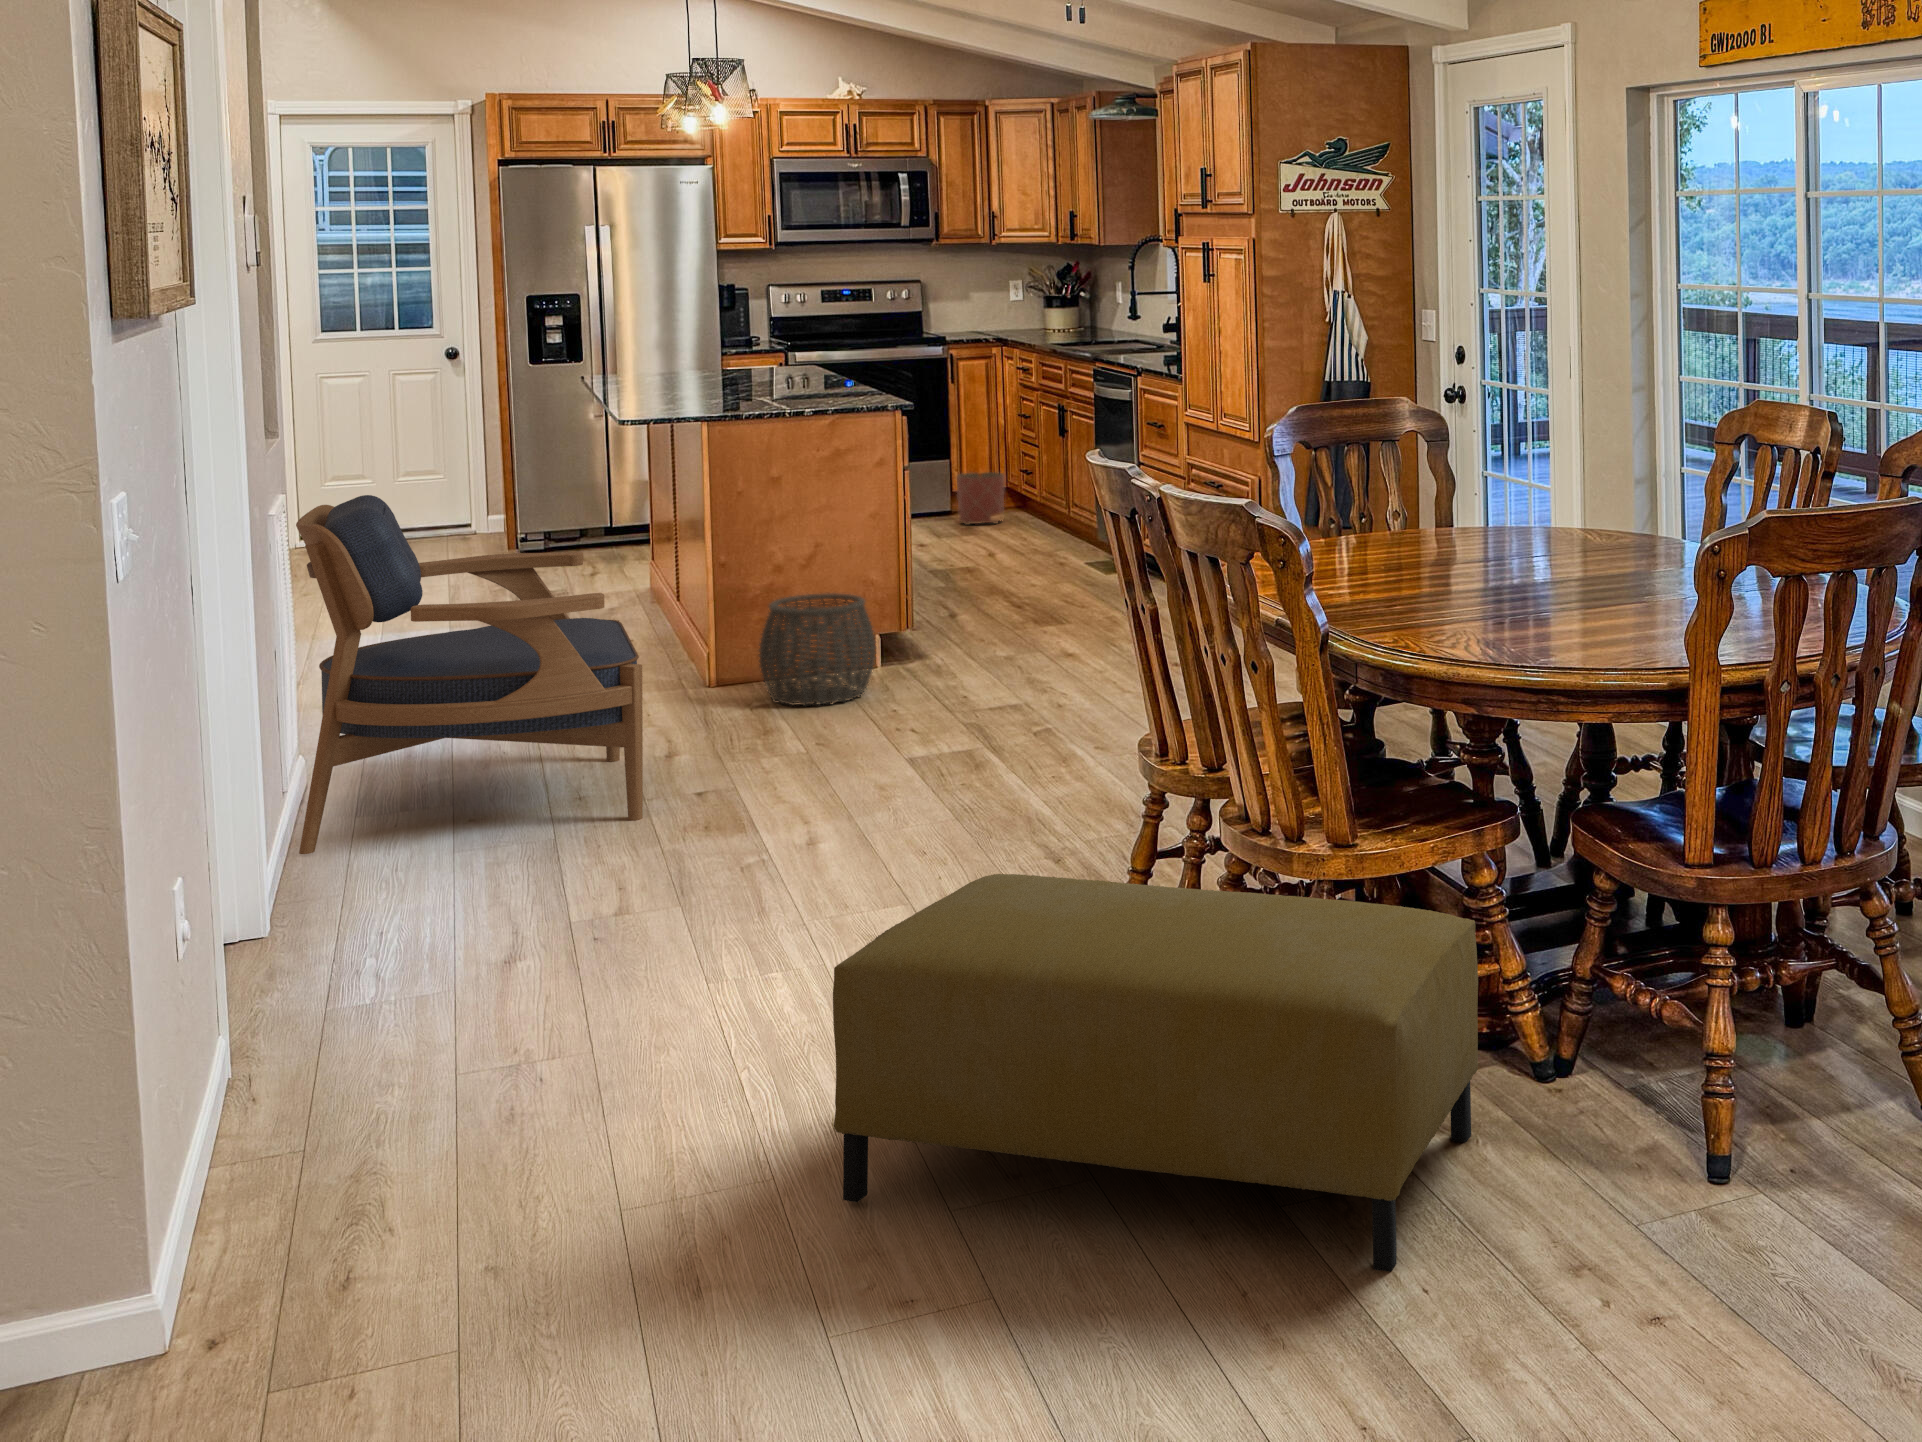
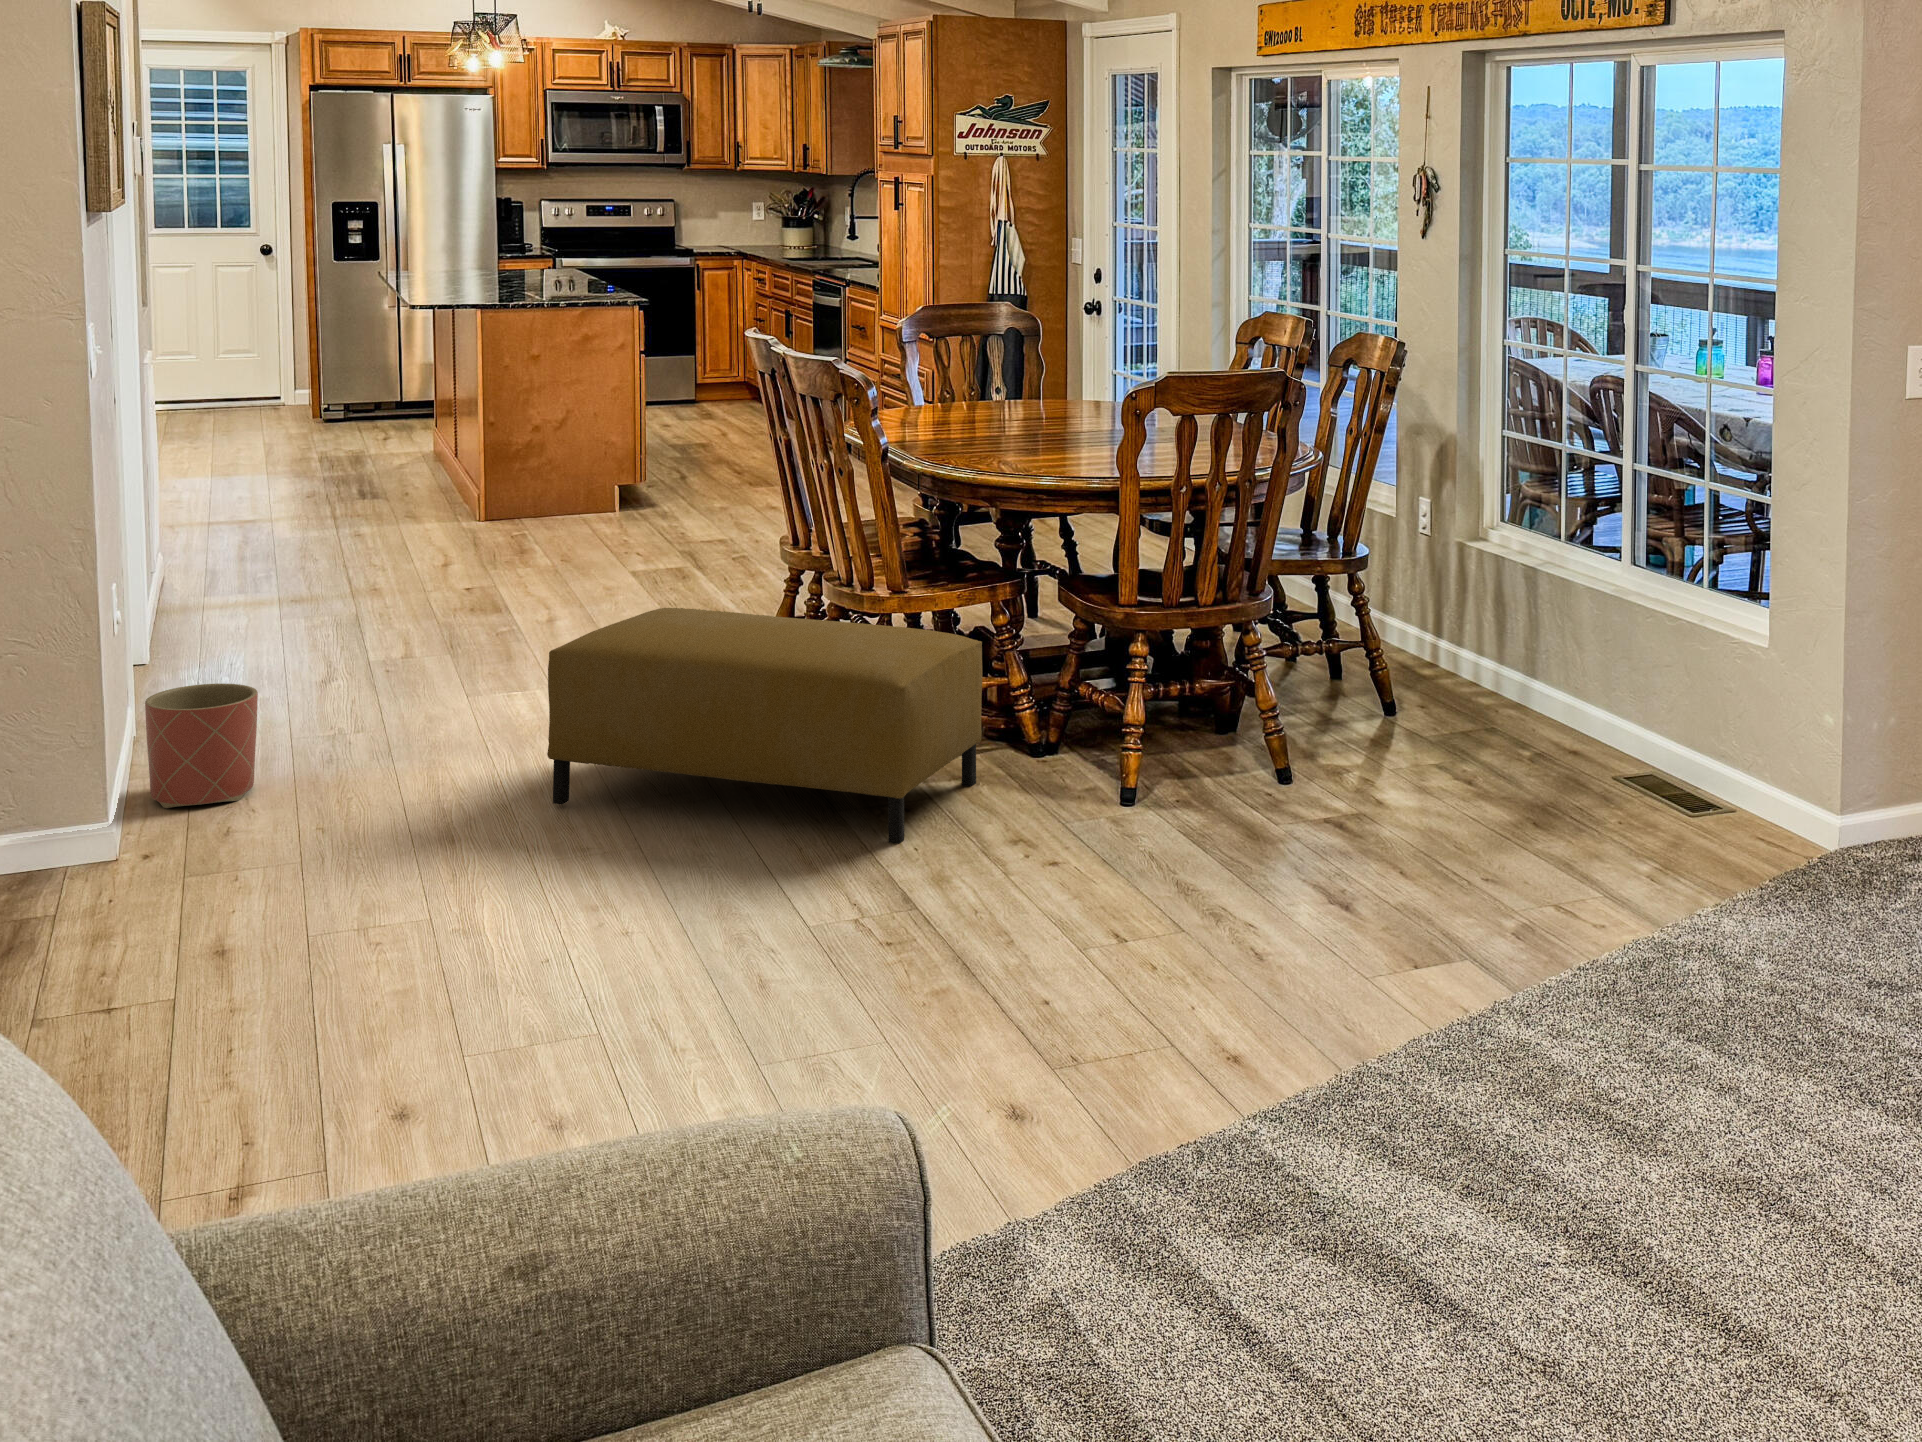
planter: present [957,472,1005,525] -> present [145,683,258,808]
armchair: present [296,495,643,854] -> none [166,352,427,615]
woven basket: present [759,593,876,706] -> none [519,446,614,533]

